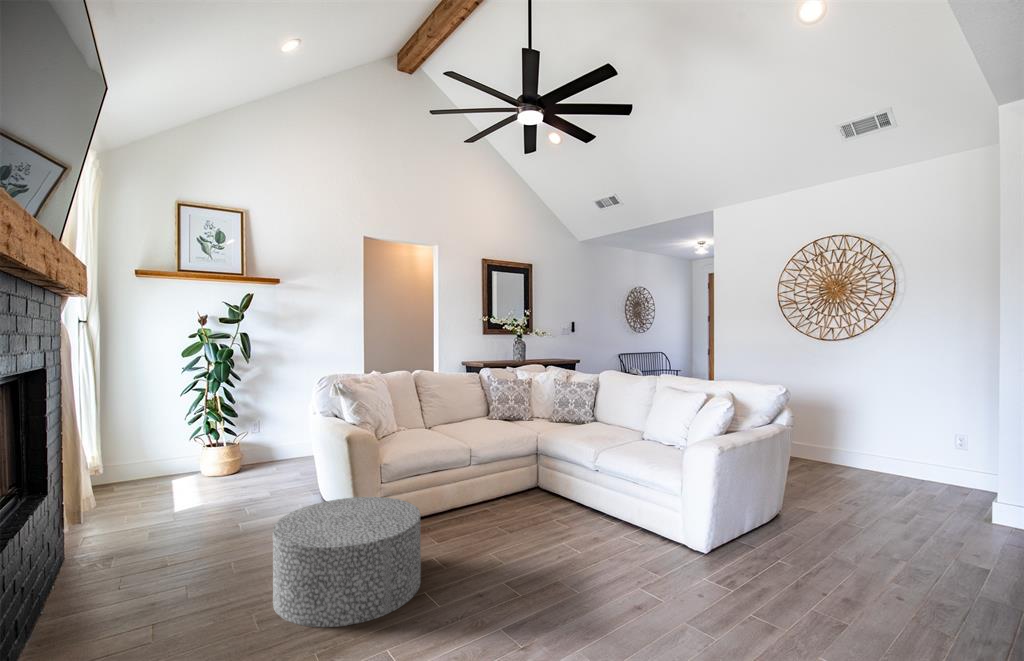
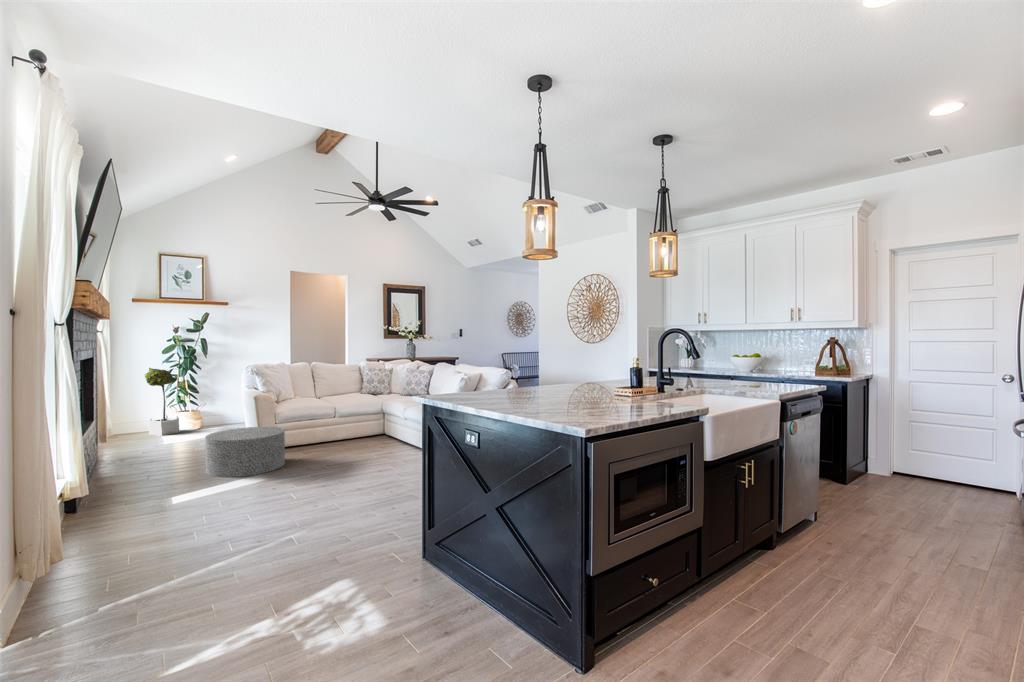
potted tree: none [155,379,208,488] -> present [145,368,180,436]

